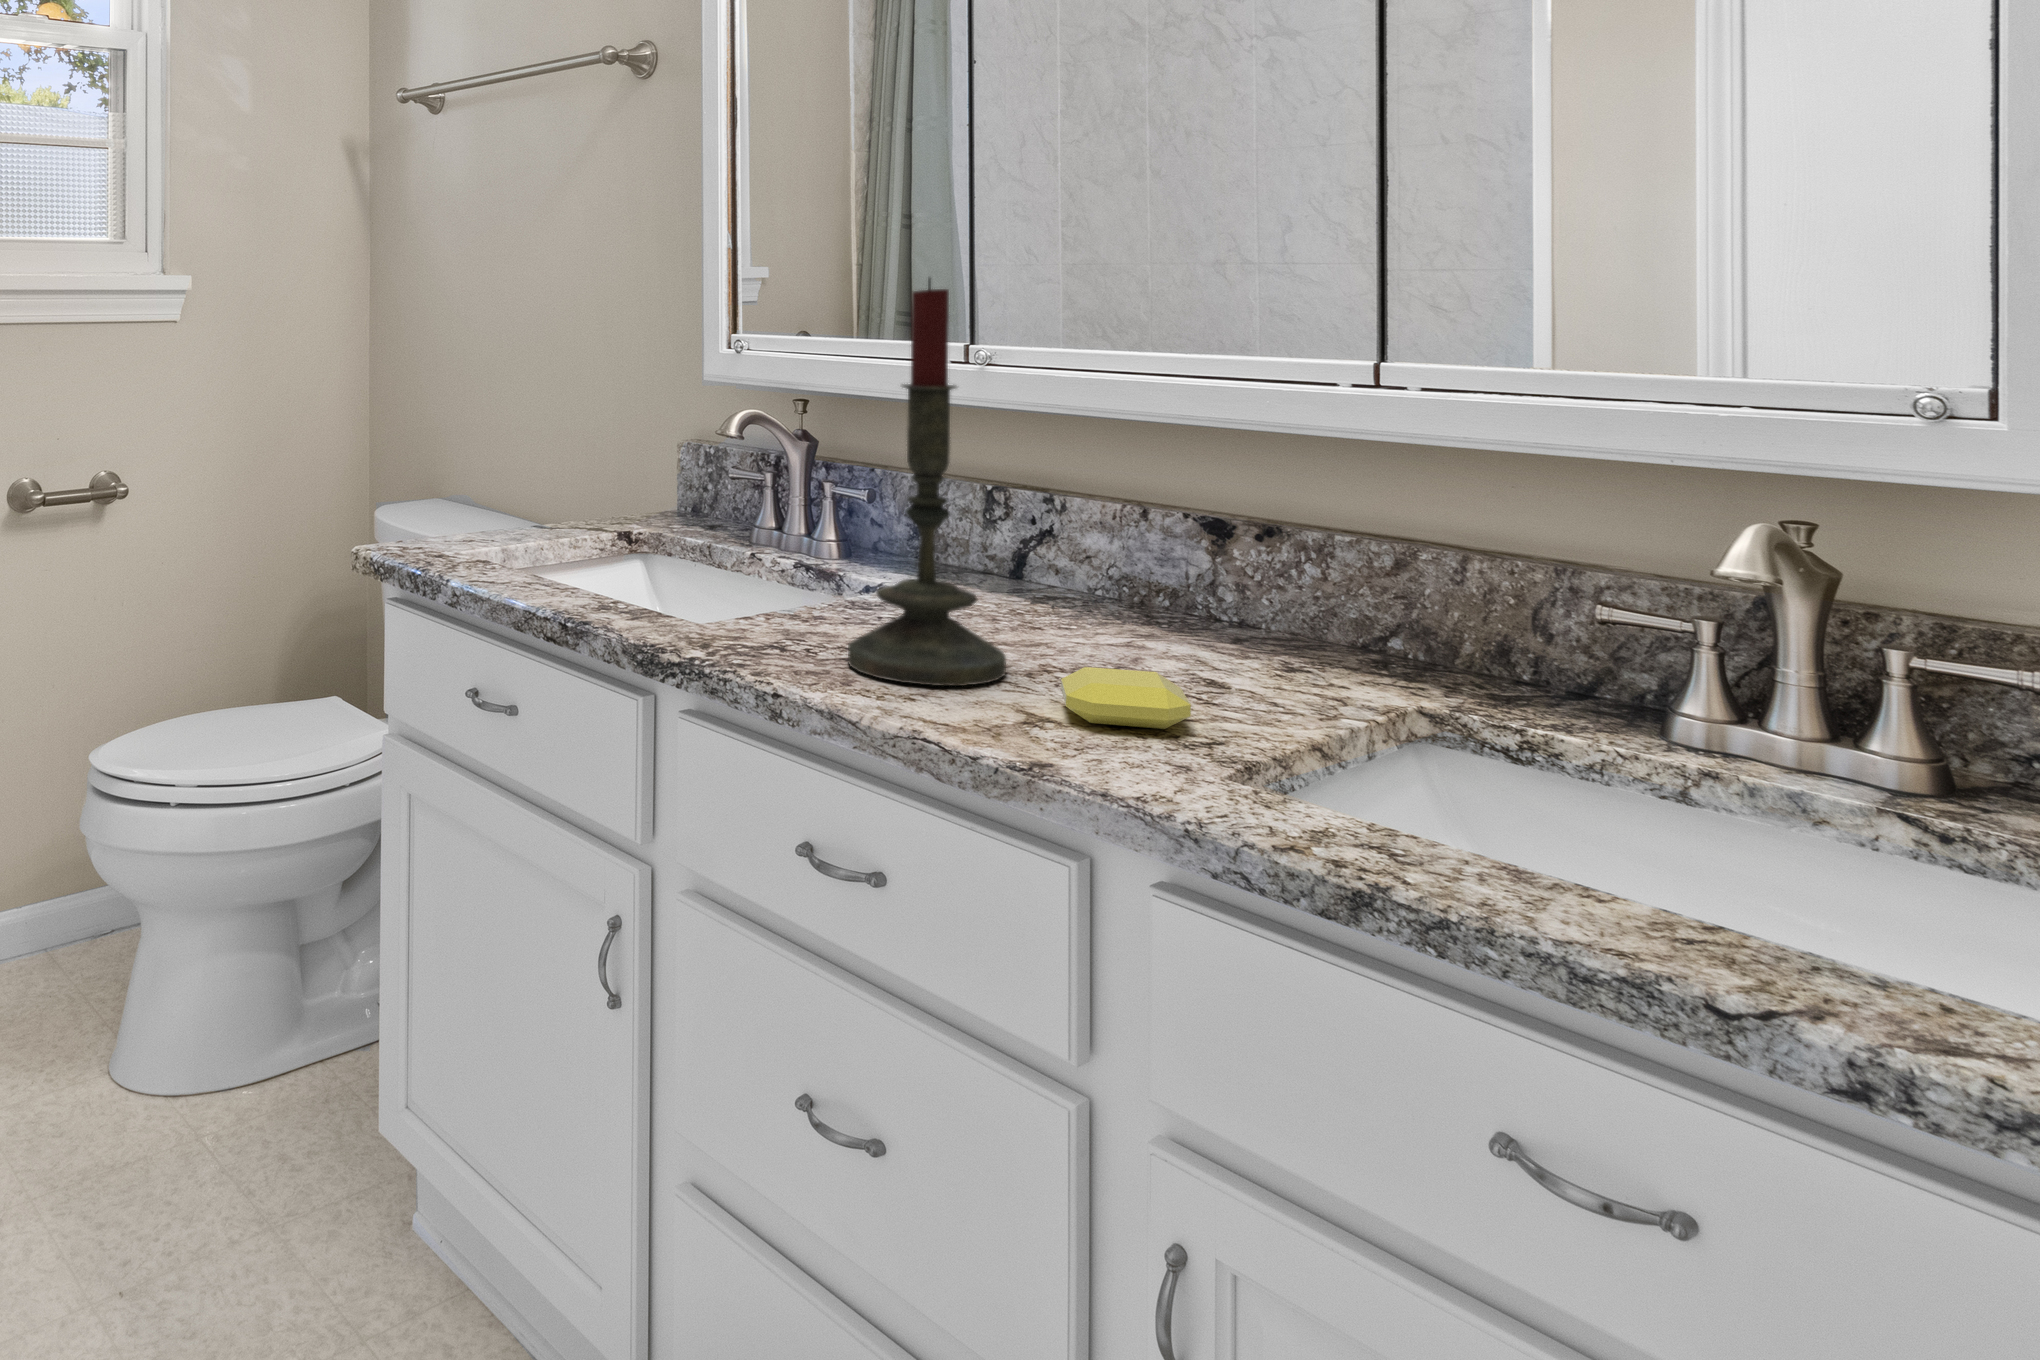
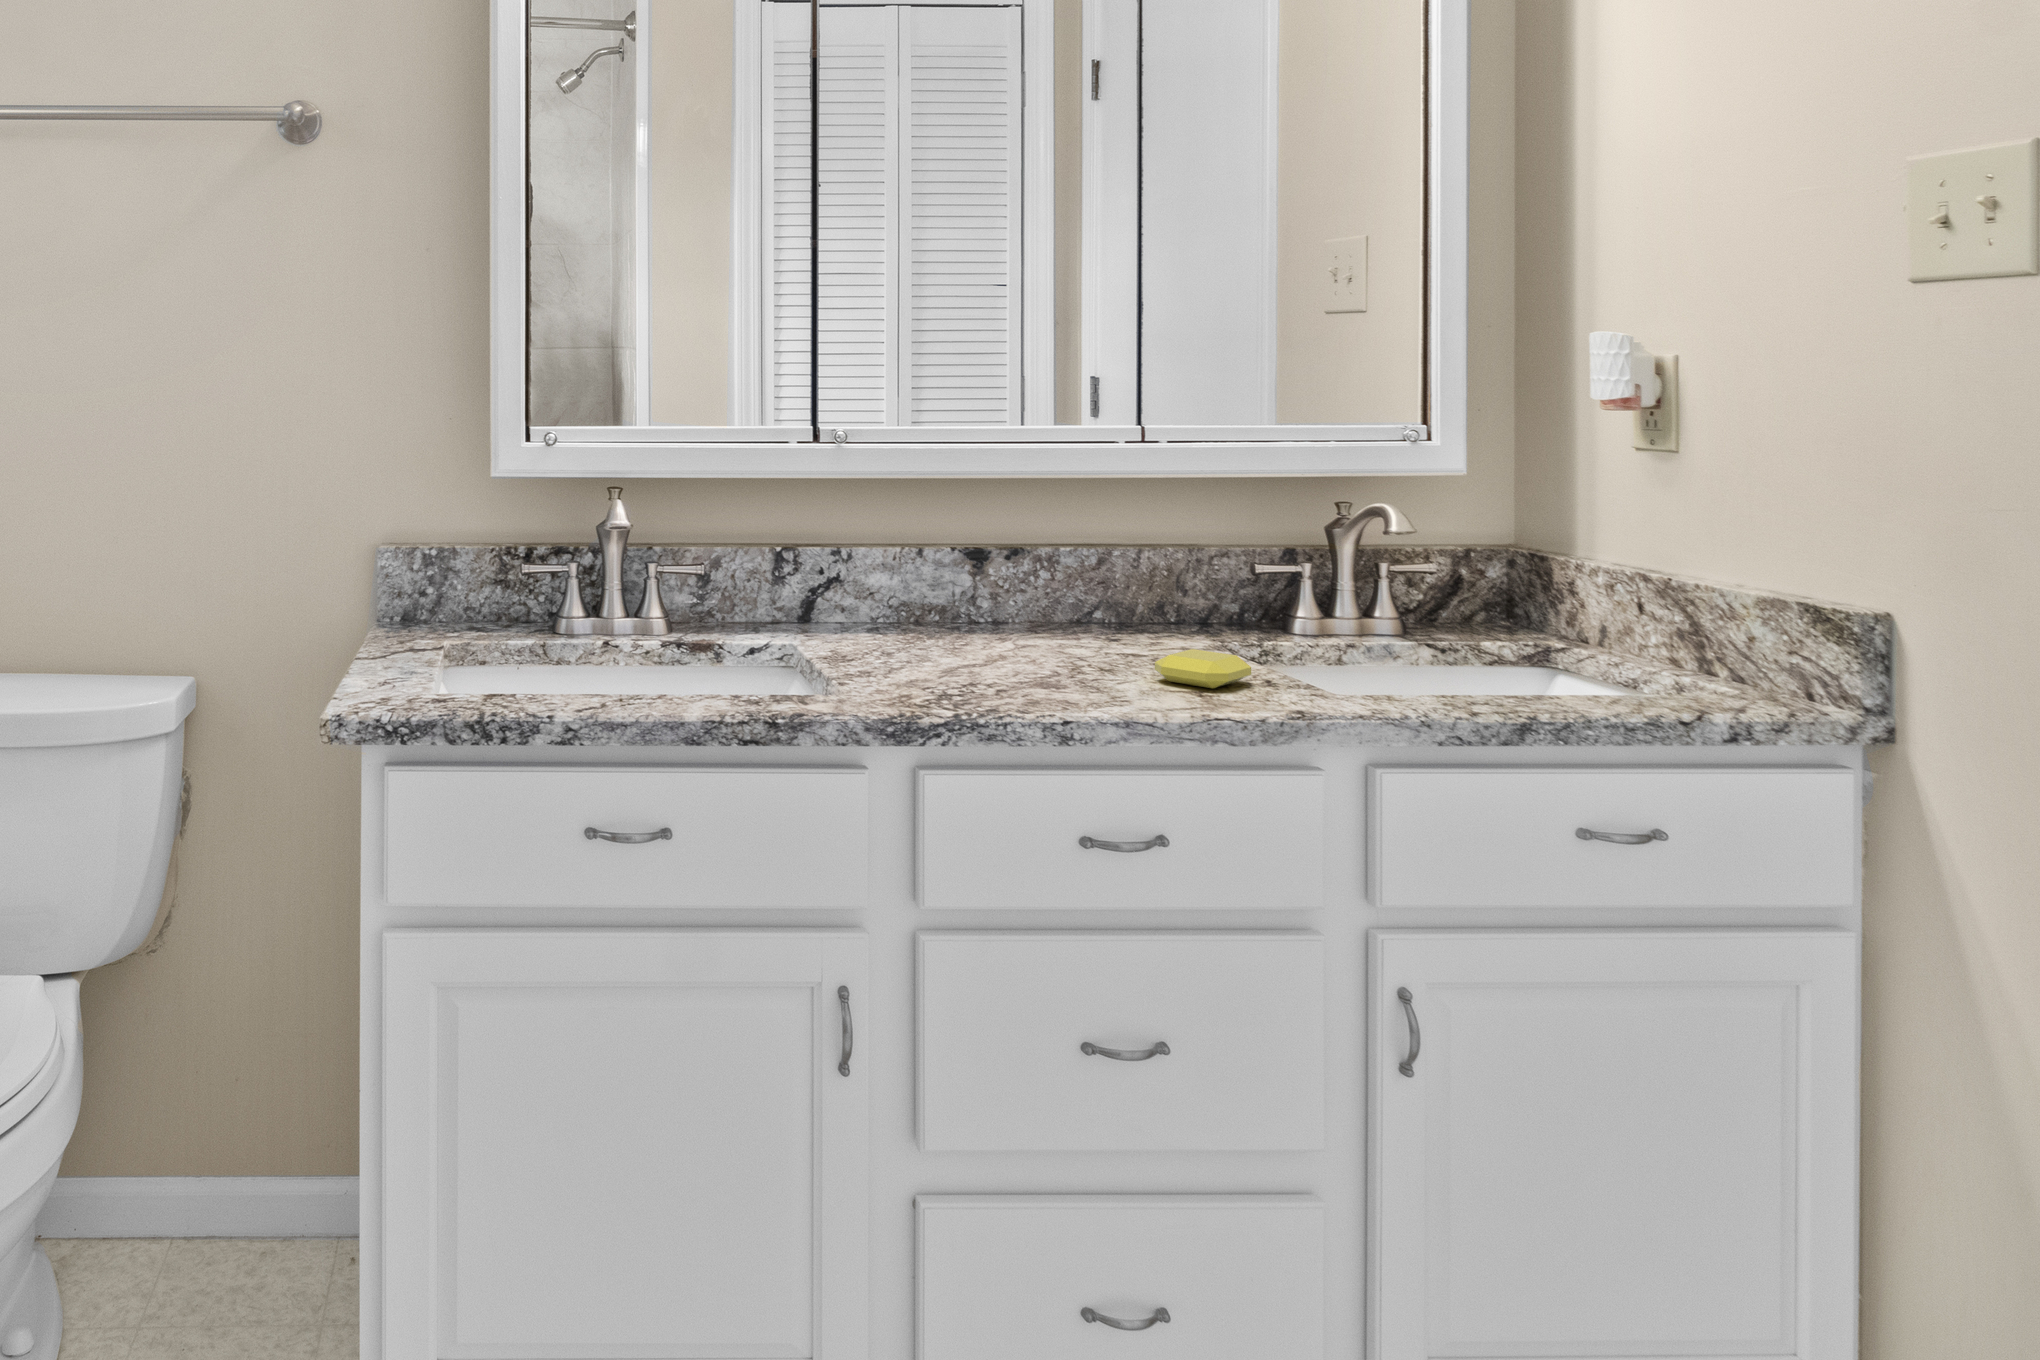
candle: present [848,278,1006,686] -> none [982,387,1104,696]

